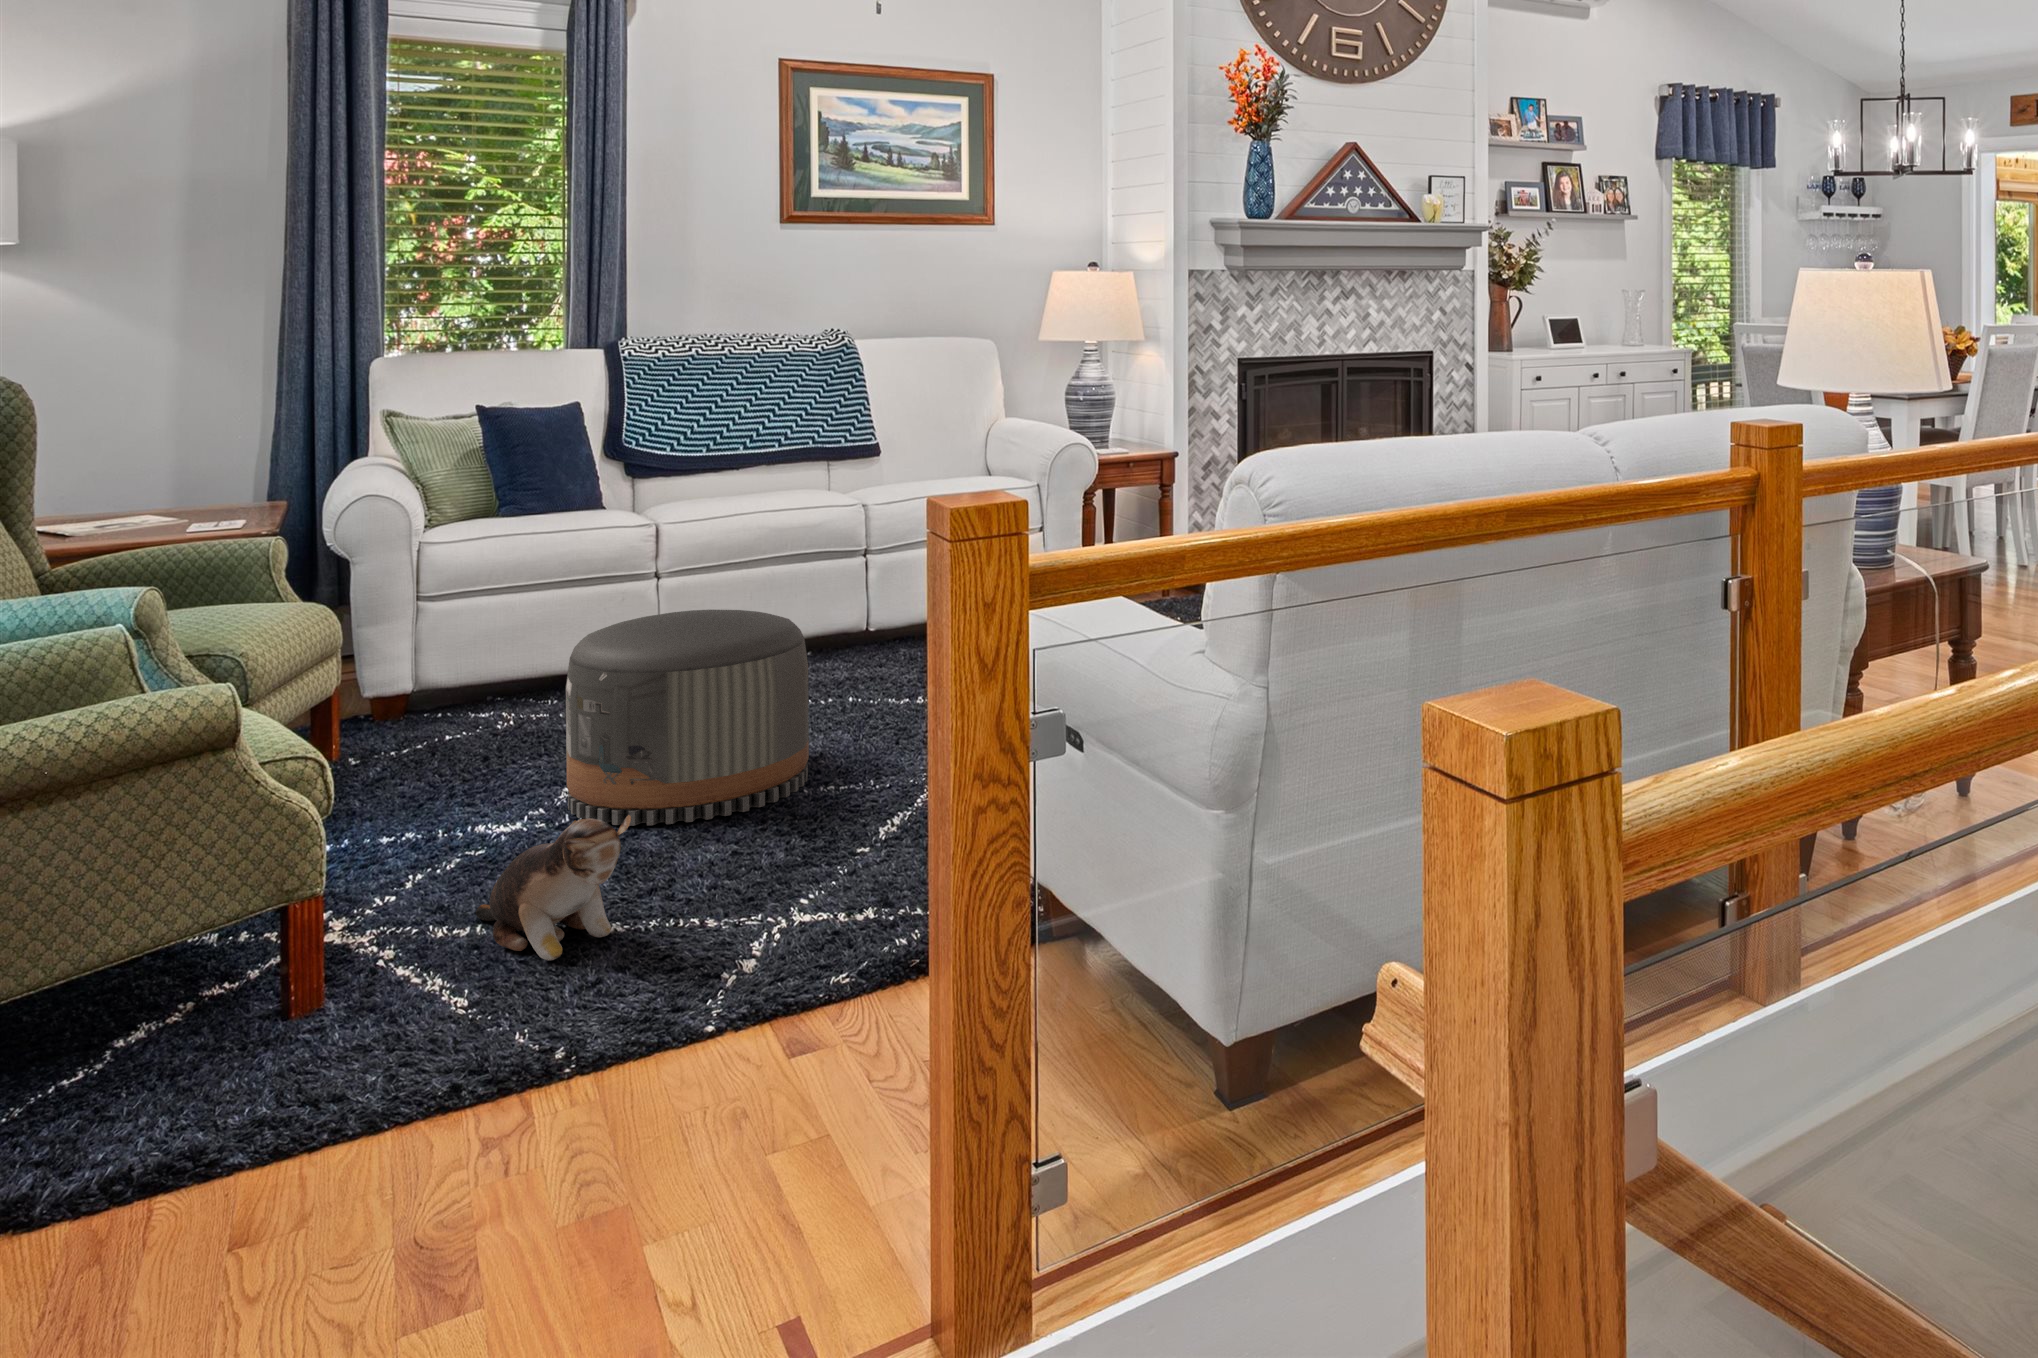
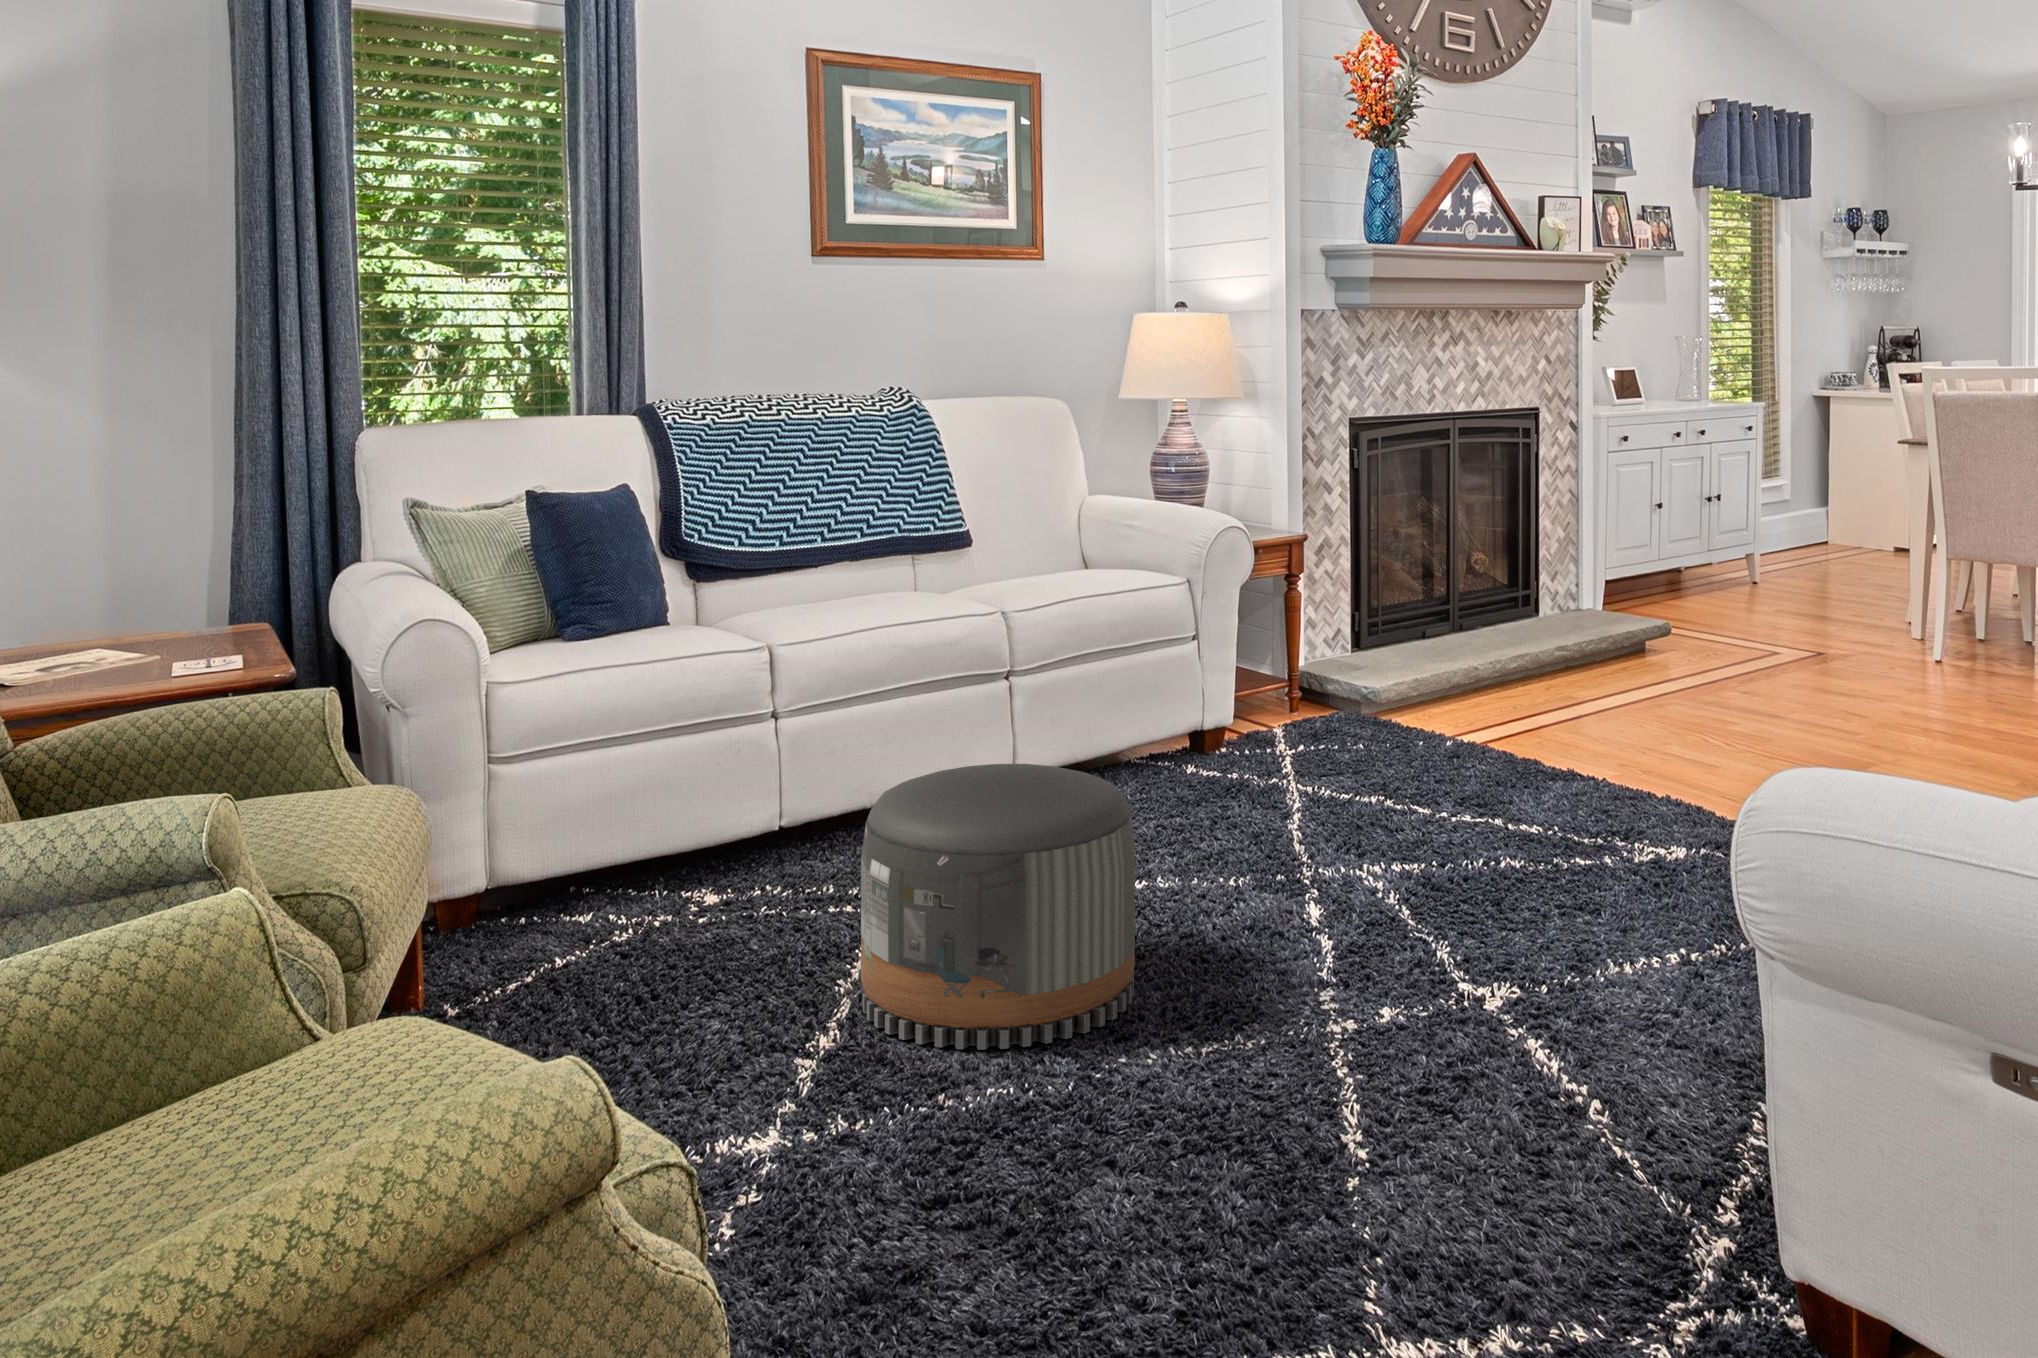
plush toy: present [476,815,631,961] -> none [924,1060,1188,1252]

